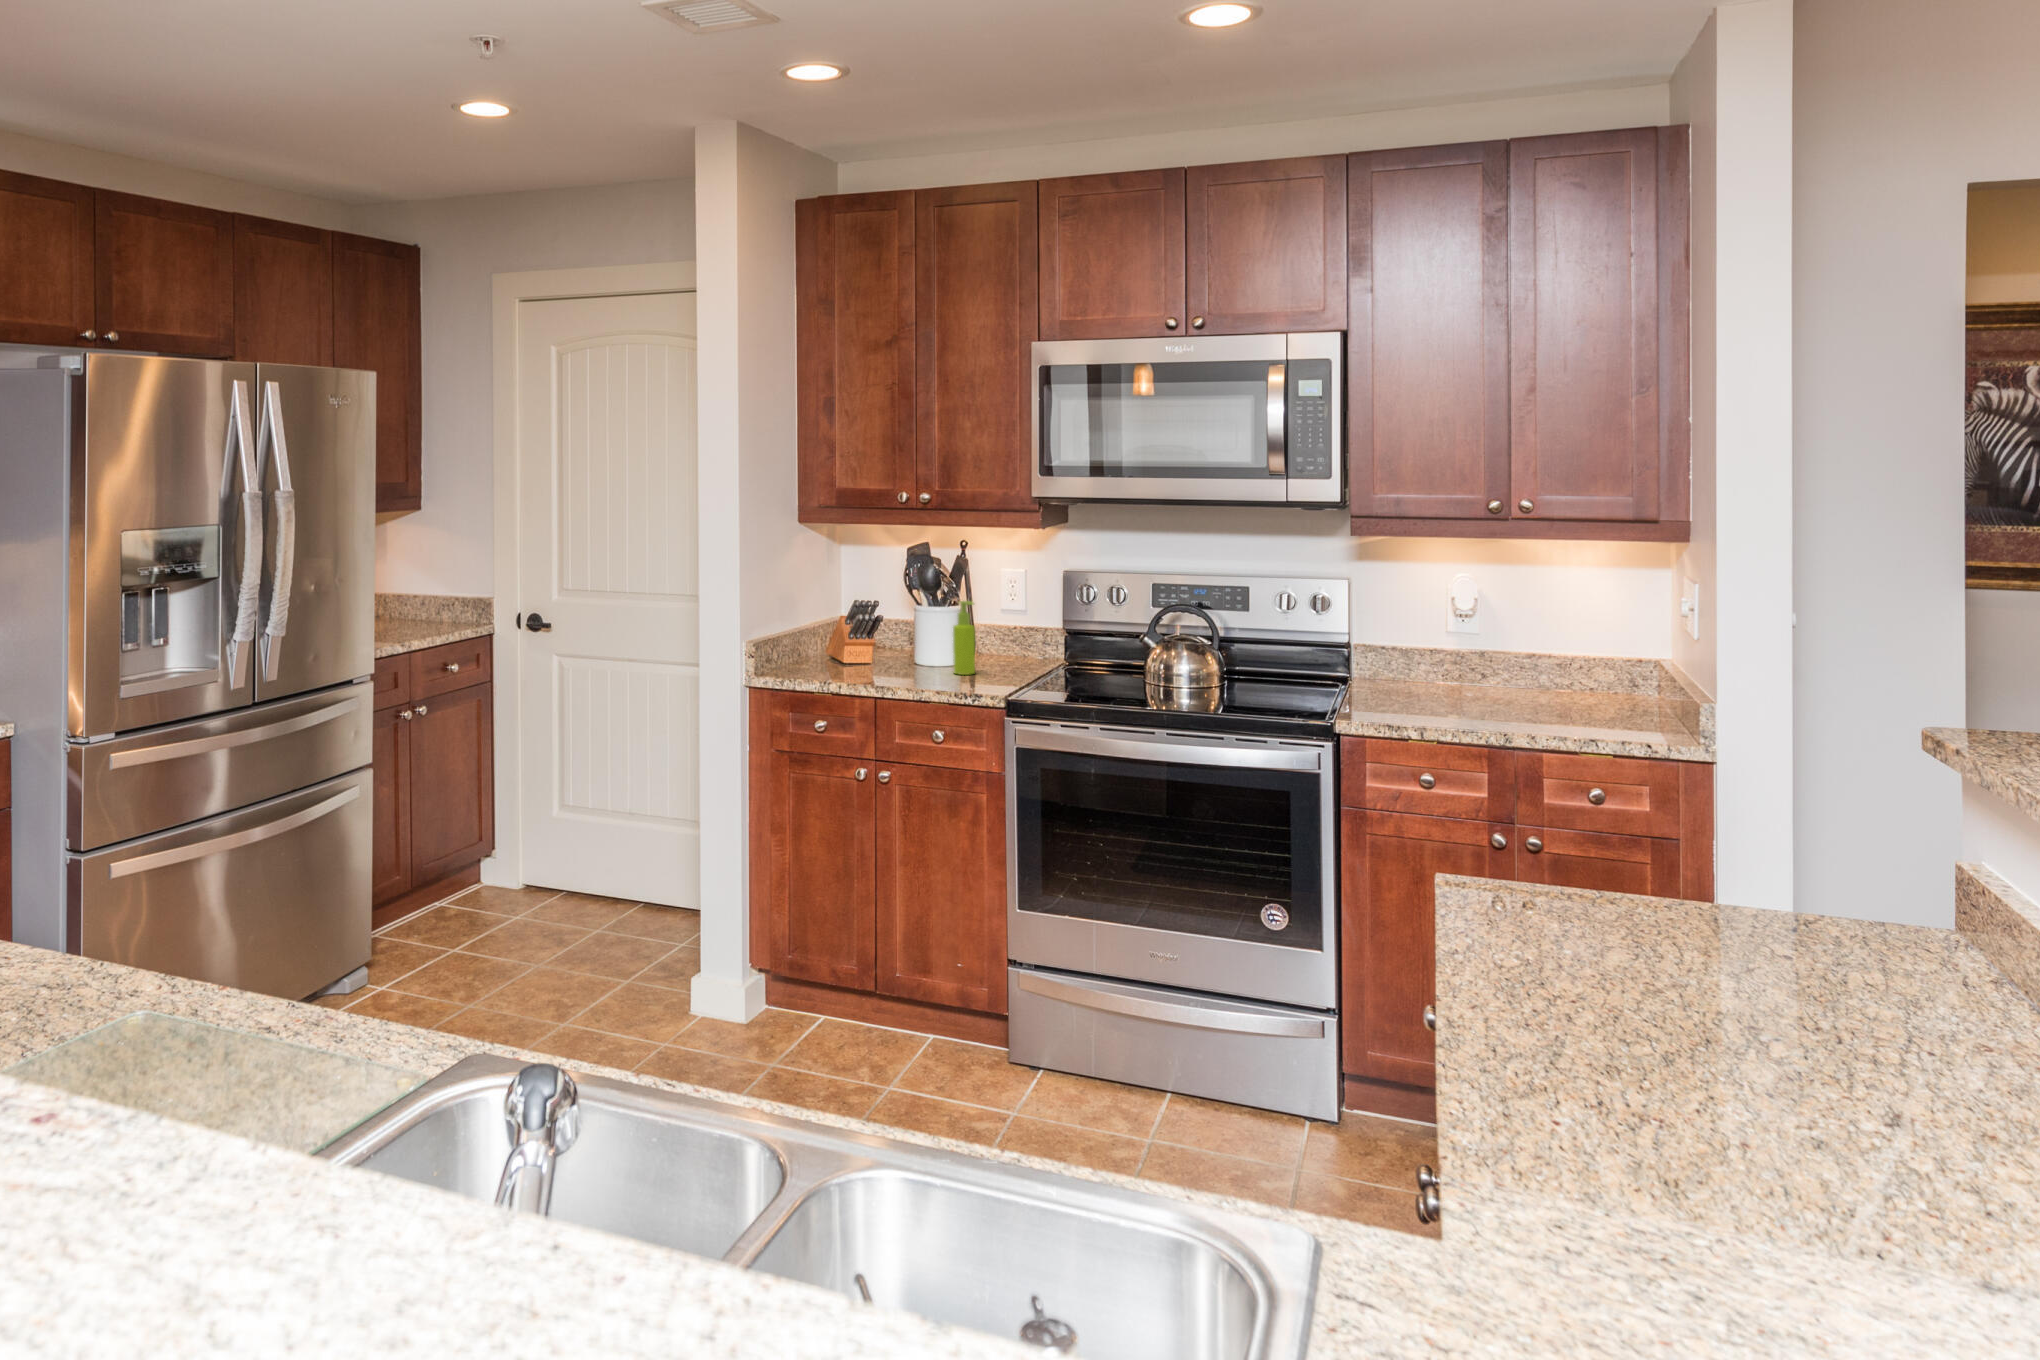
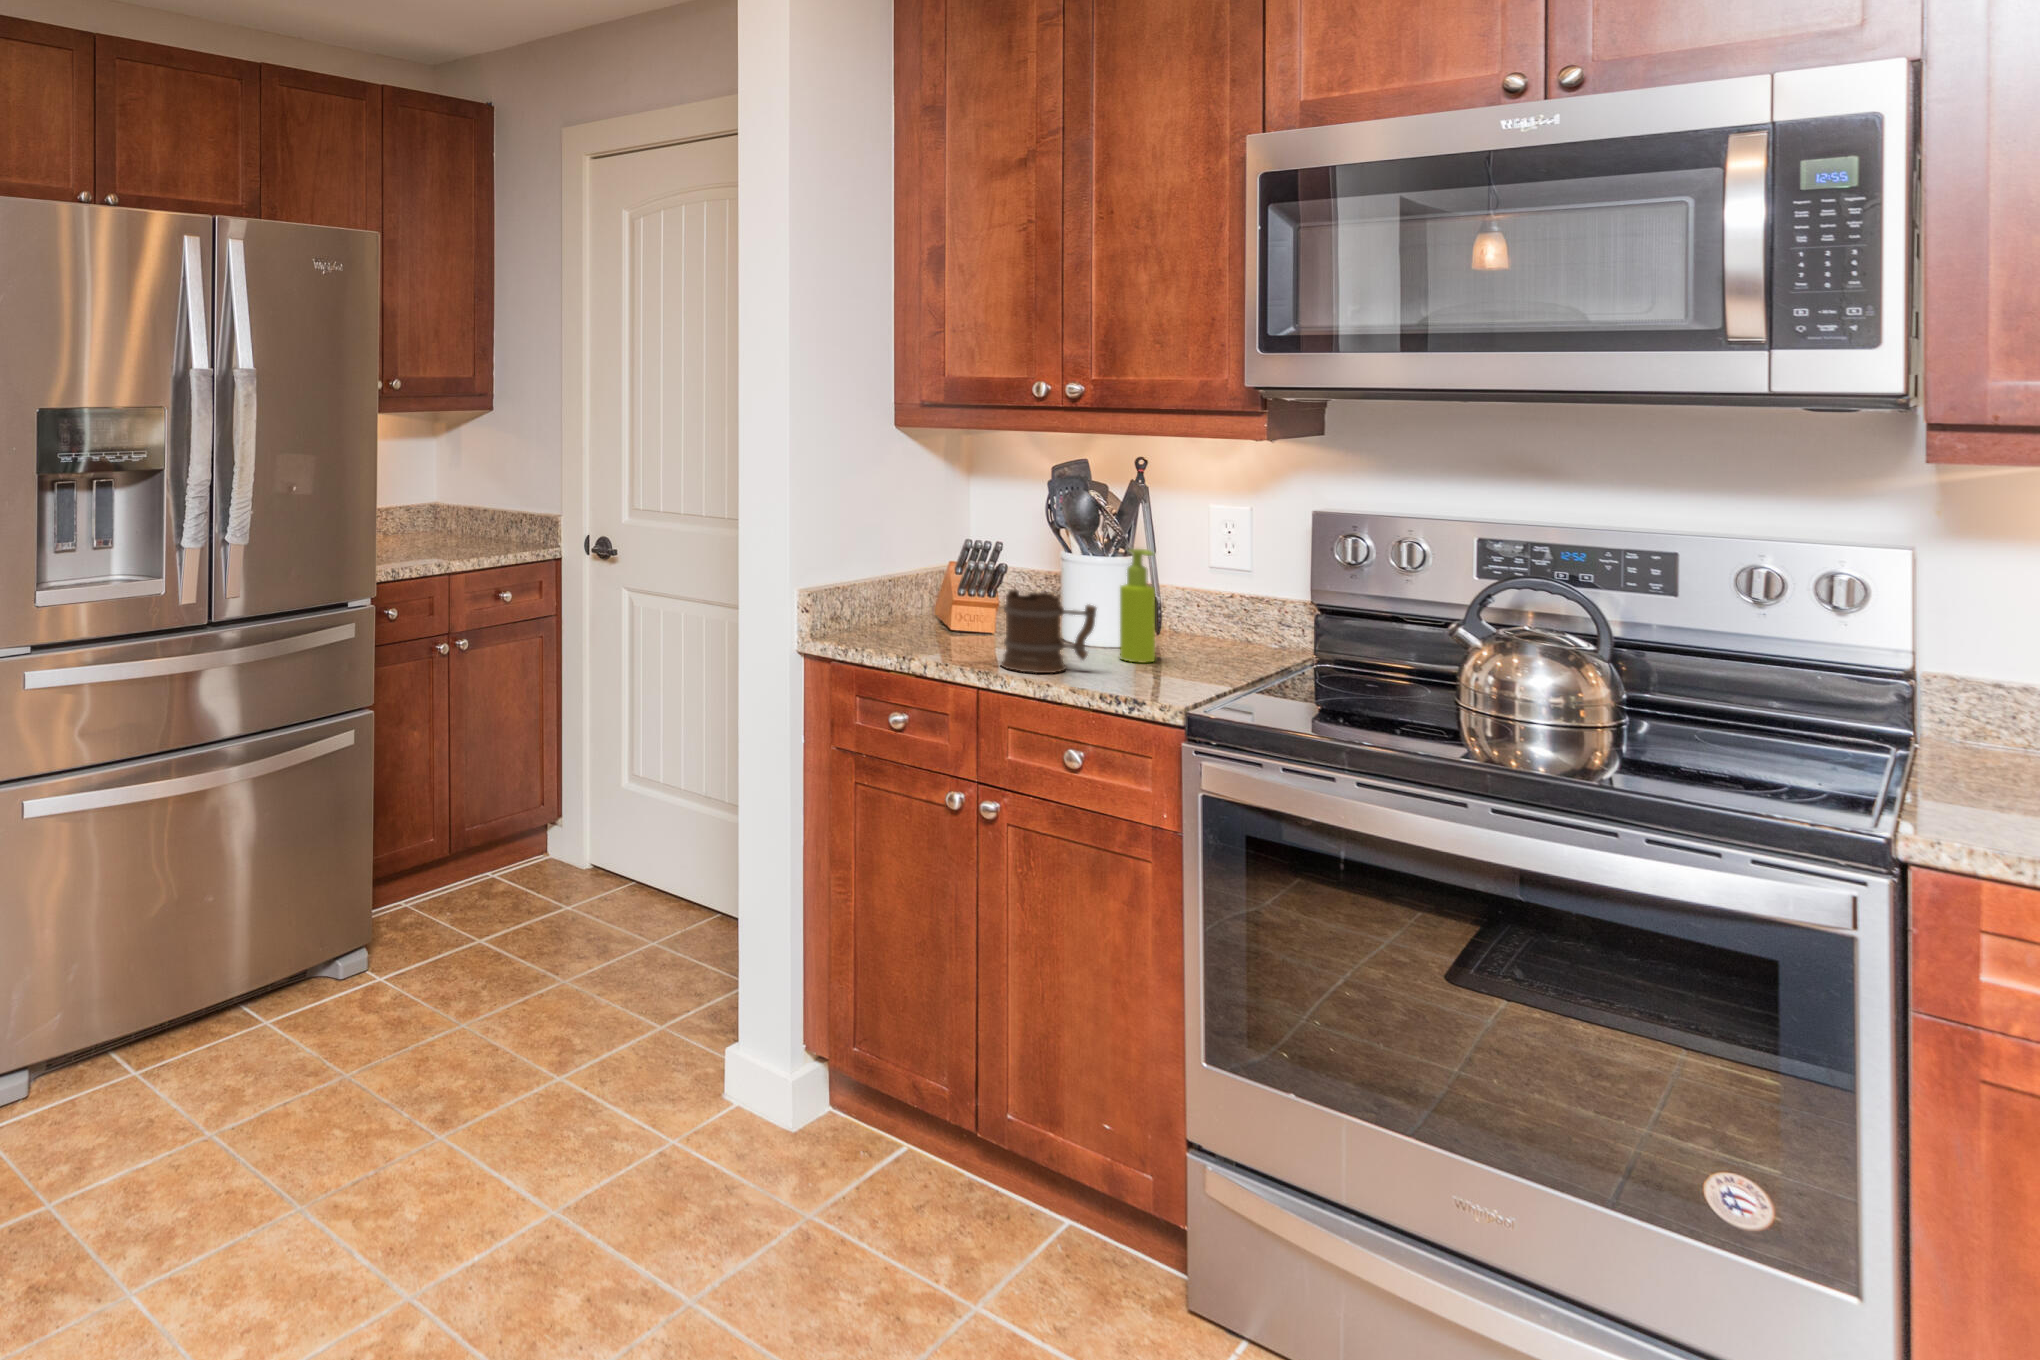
mug: none [885,632,944,685] -> present [1001,589,1096,673]

